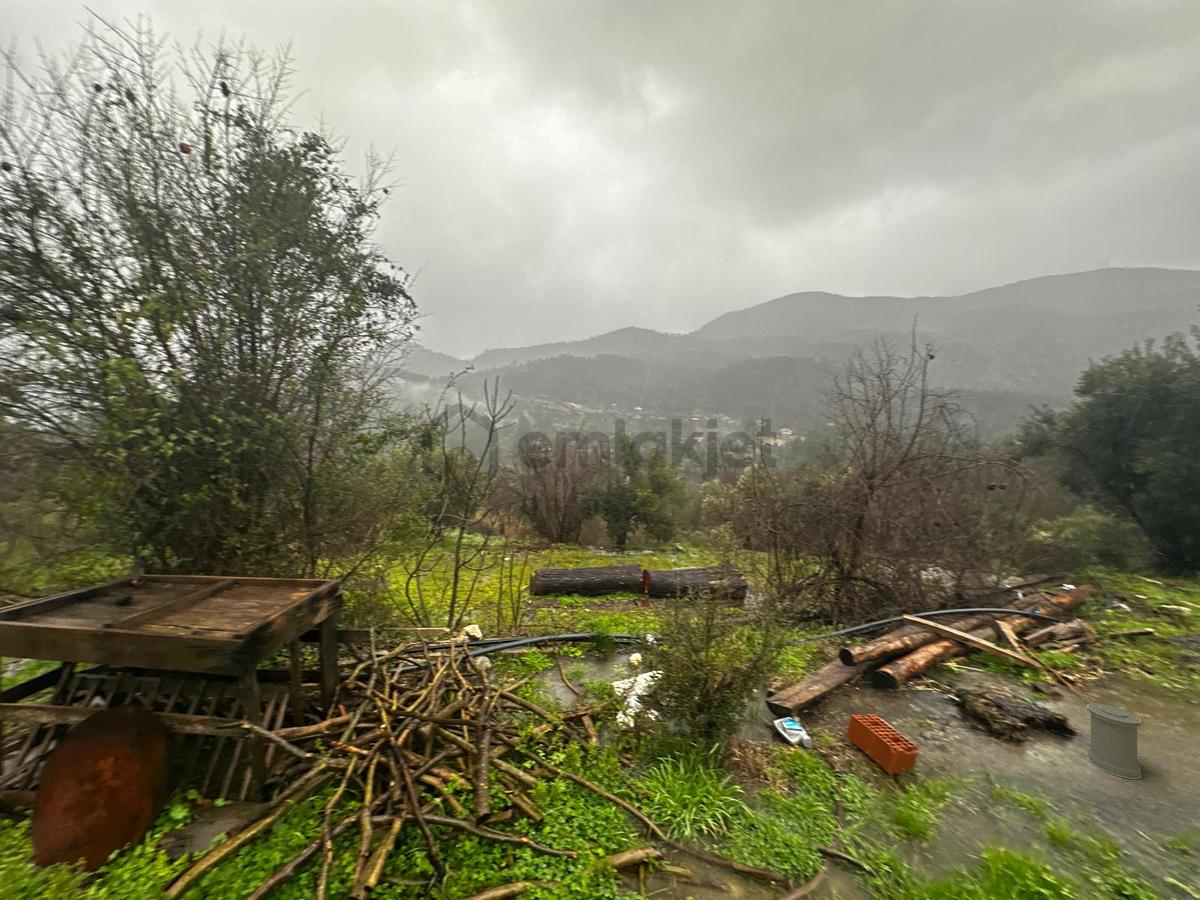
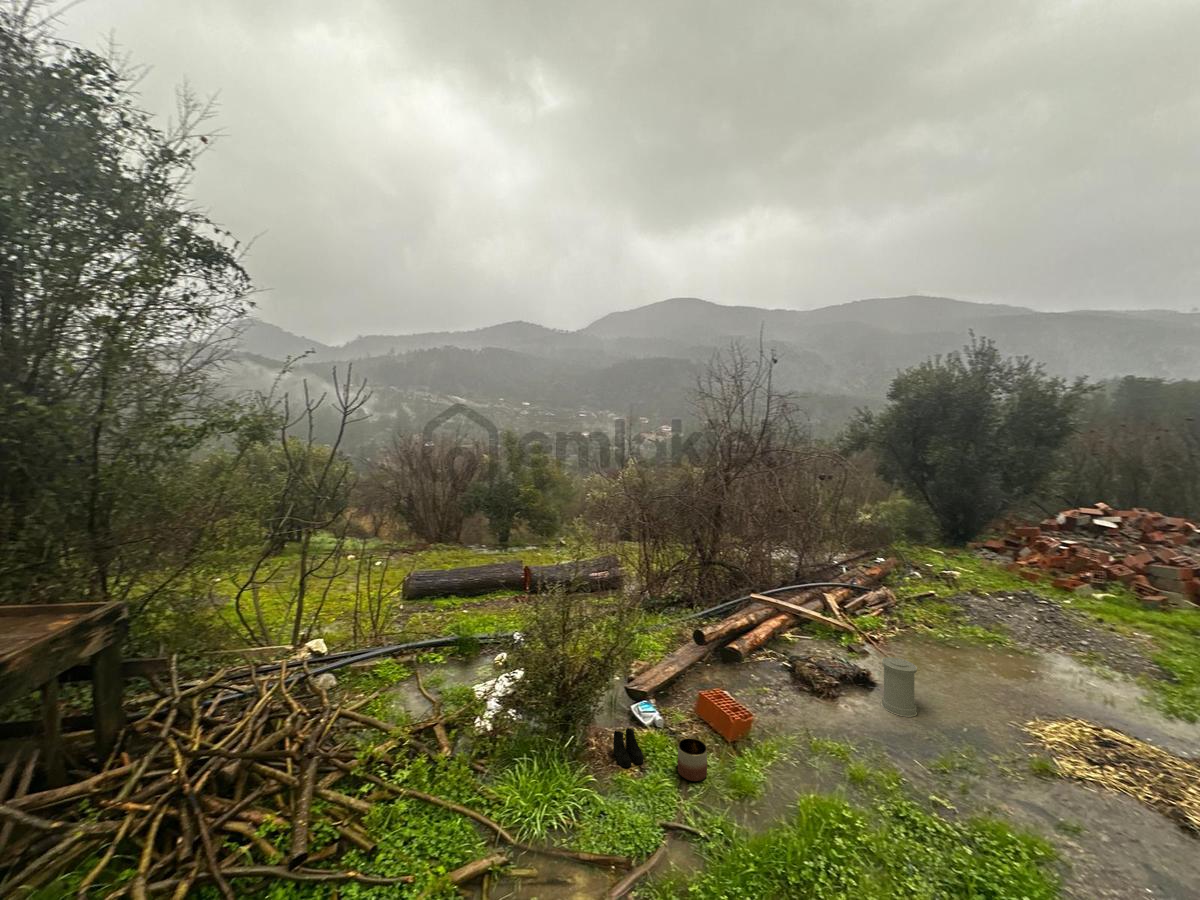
boots: none [758,743,792,784] -> present [613,728,643,767]
planter: none [832,763,867,811] -> present [678,738,707,781]

